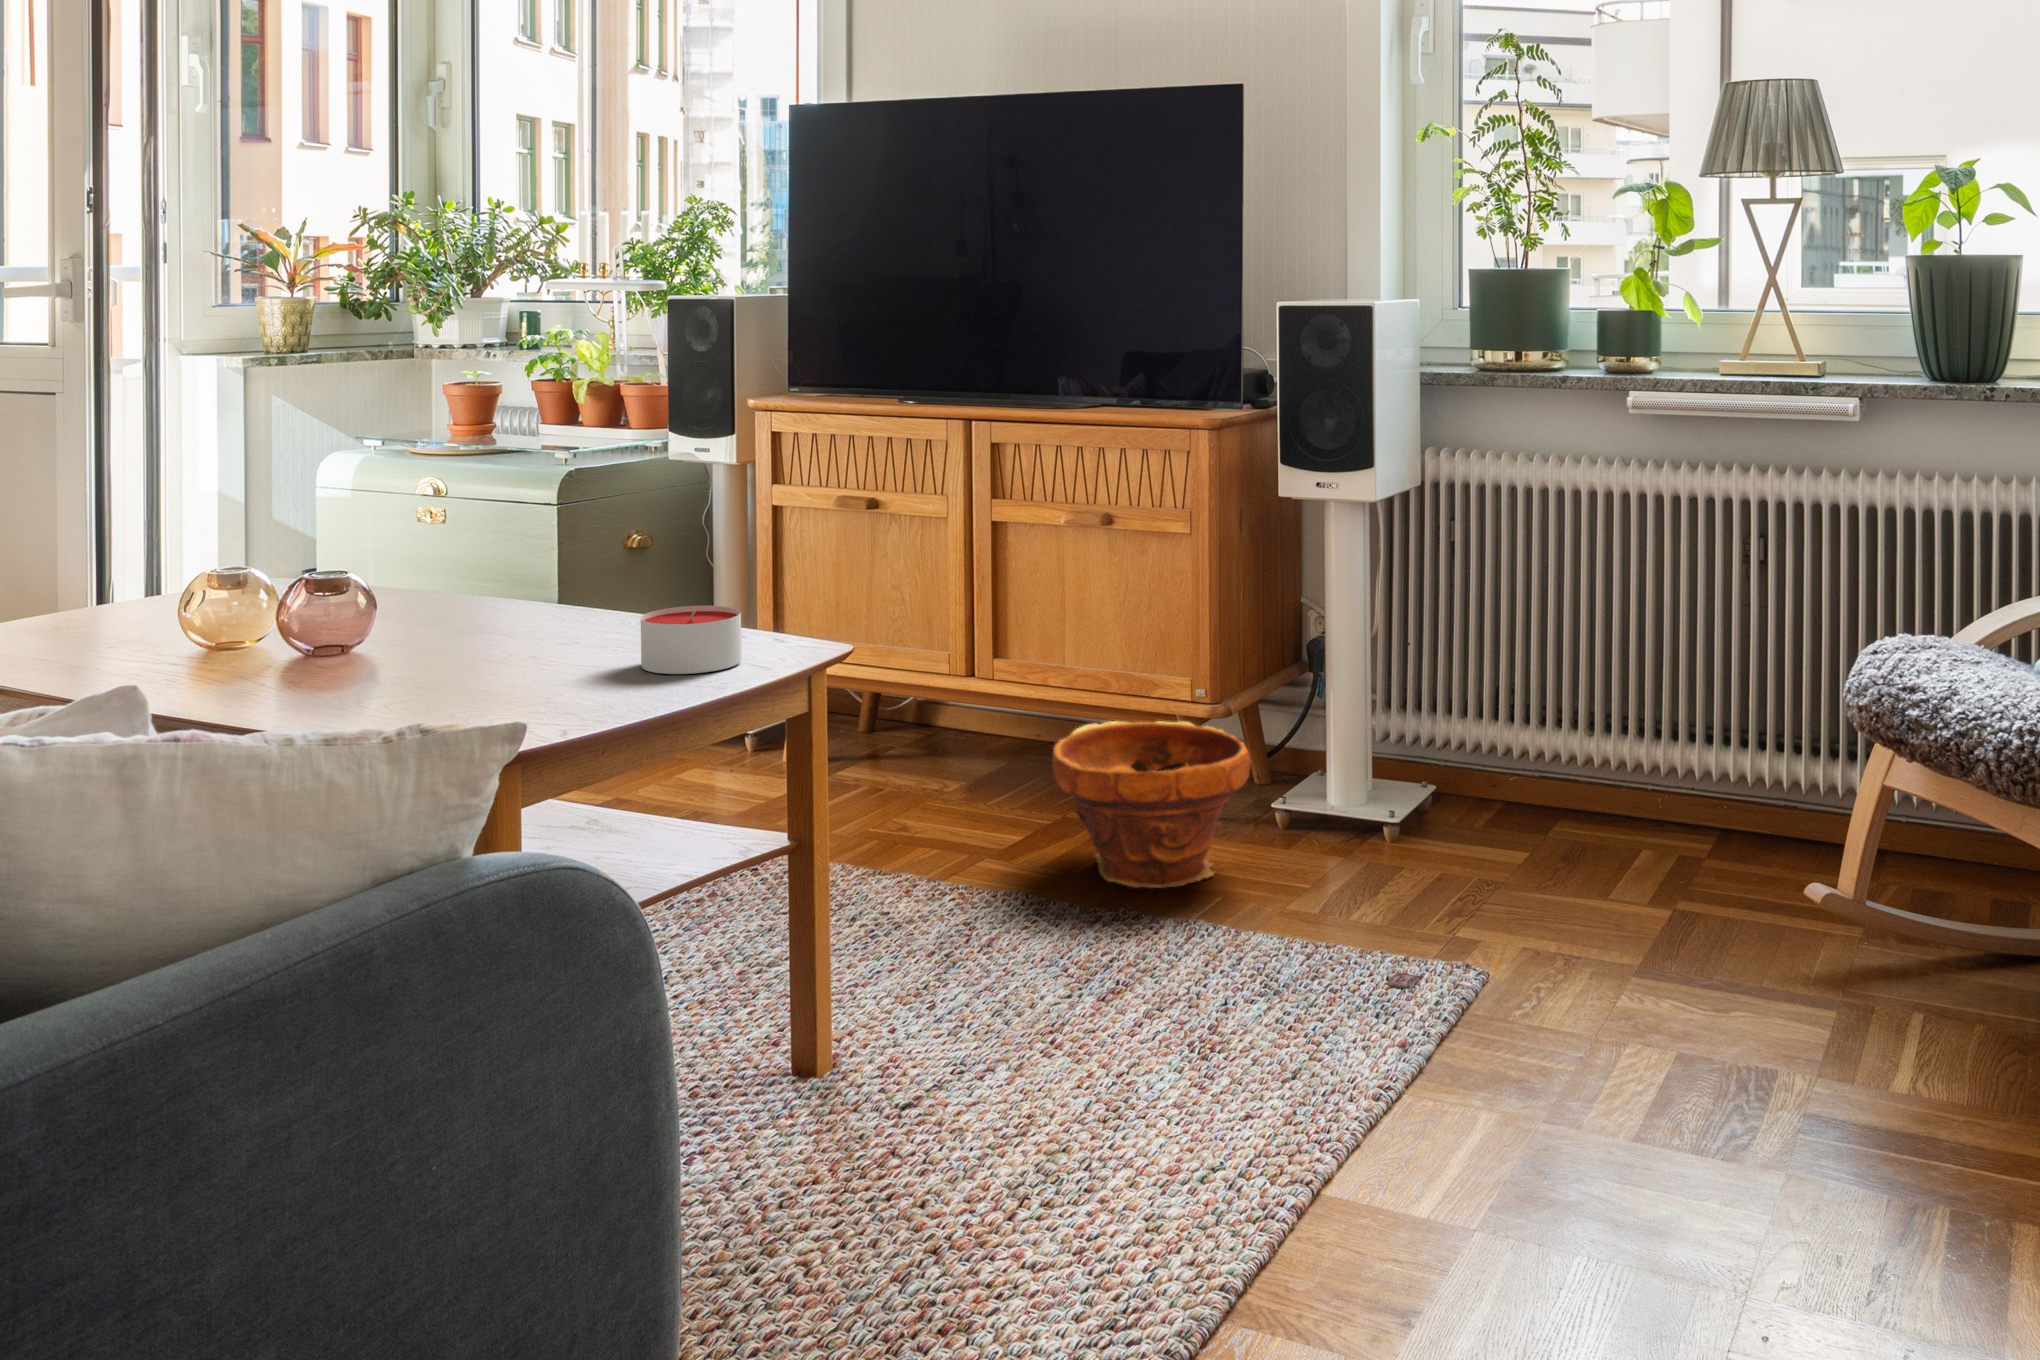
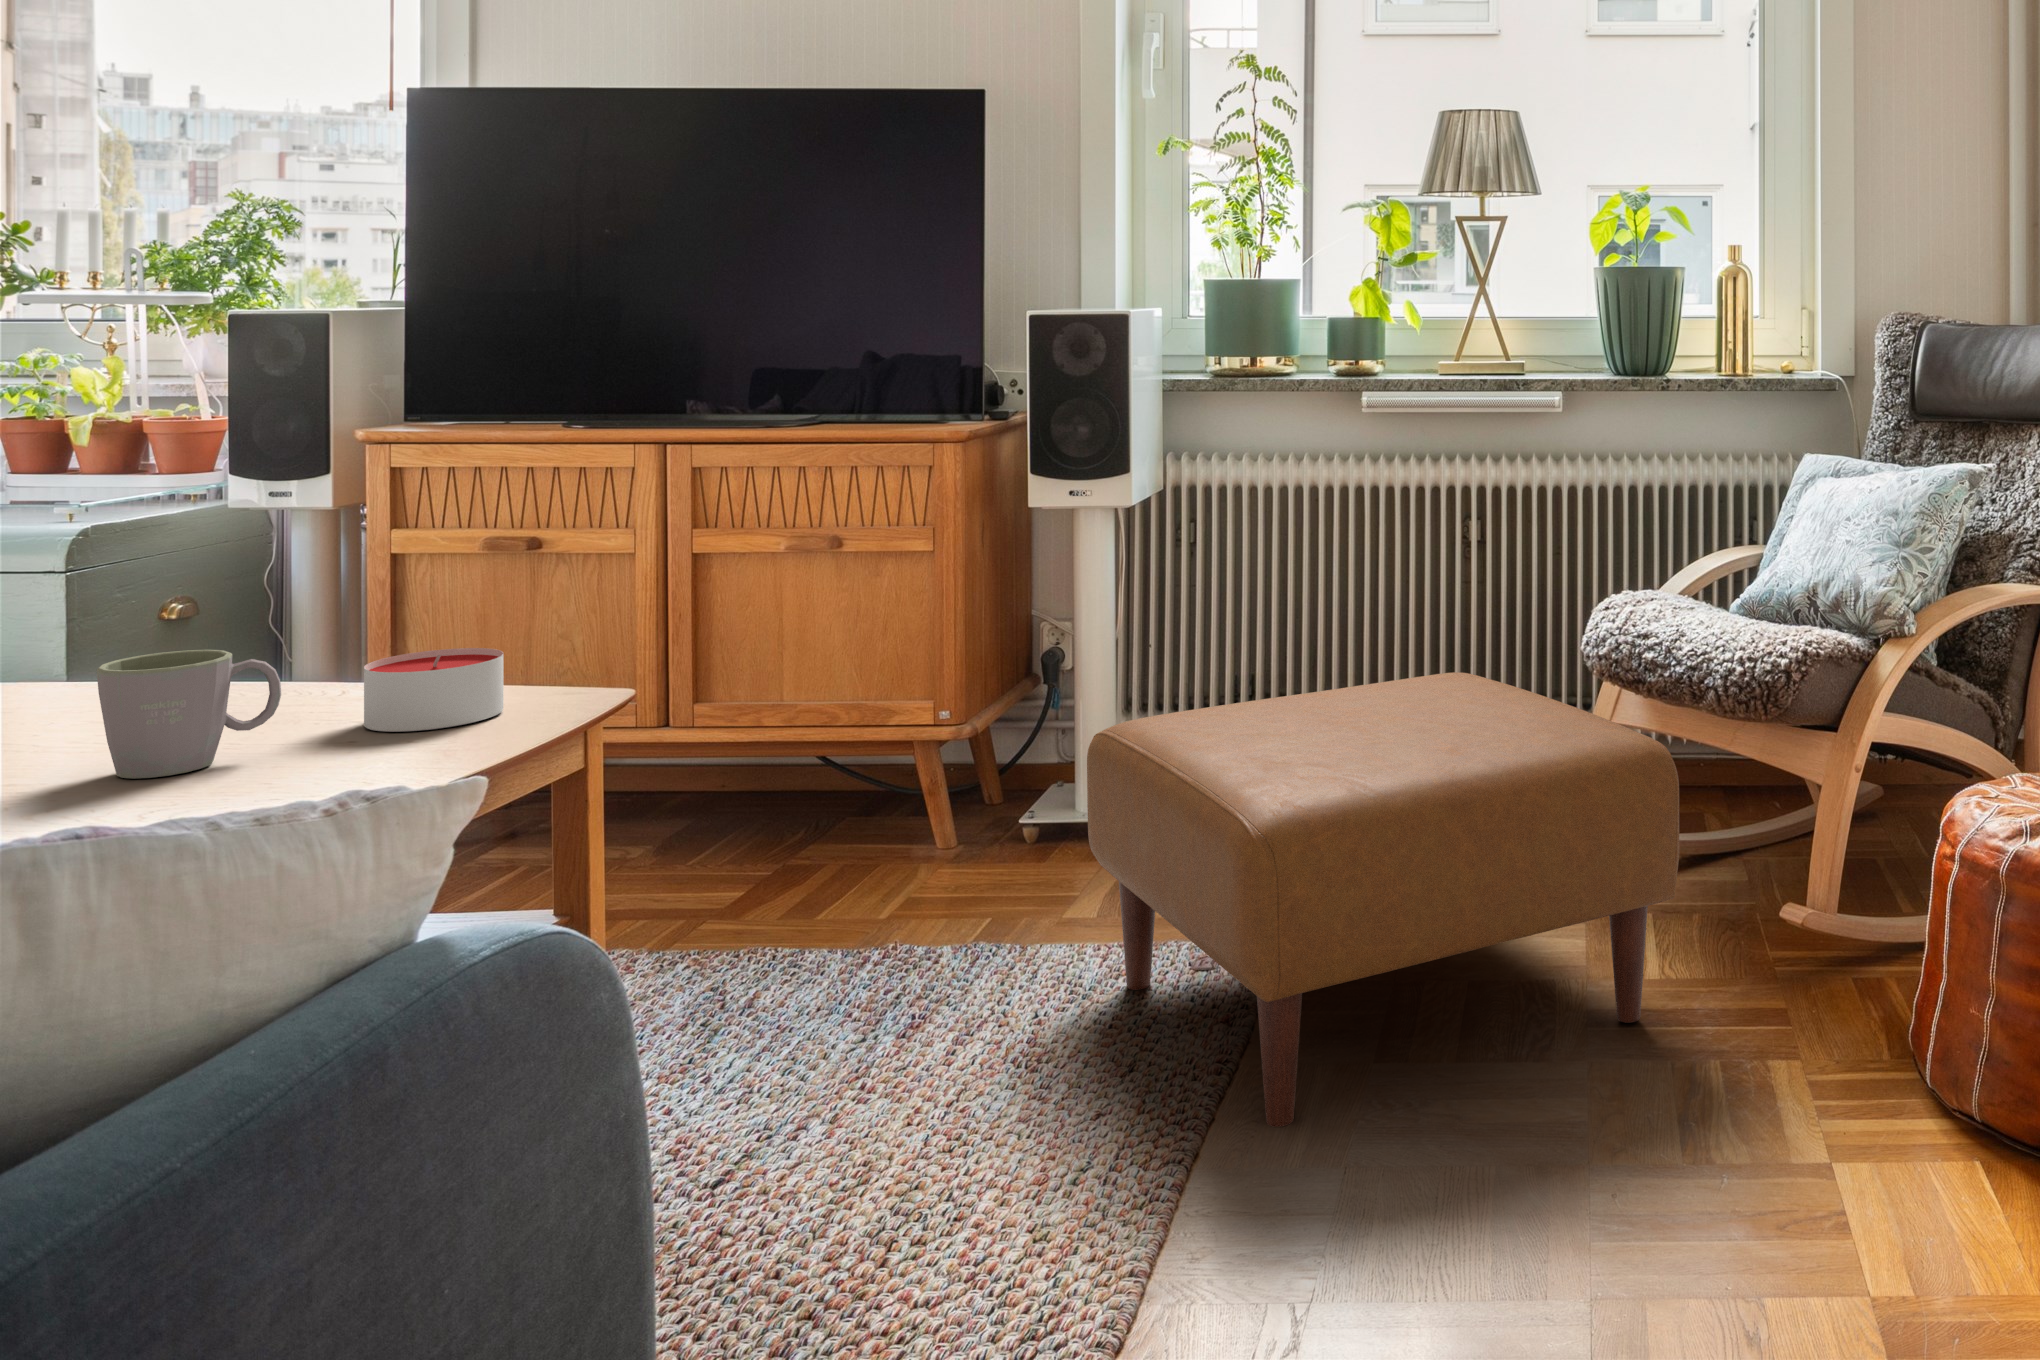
mug: none [453,593,574,693] -> present [96,650,281,779]
ottoman: none [1277,710,1904,1173] -> present [1087,672,1679,1127]
planter: present [1052,721,1251,888] -> none [796,744,1022,922]

